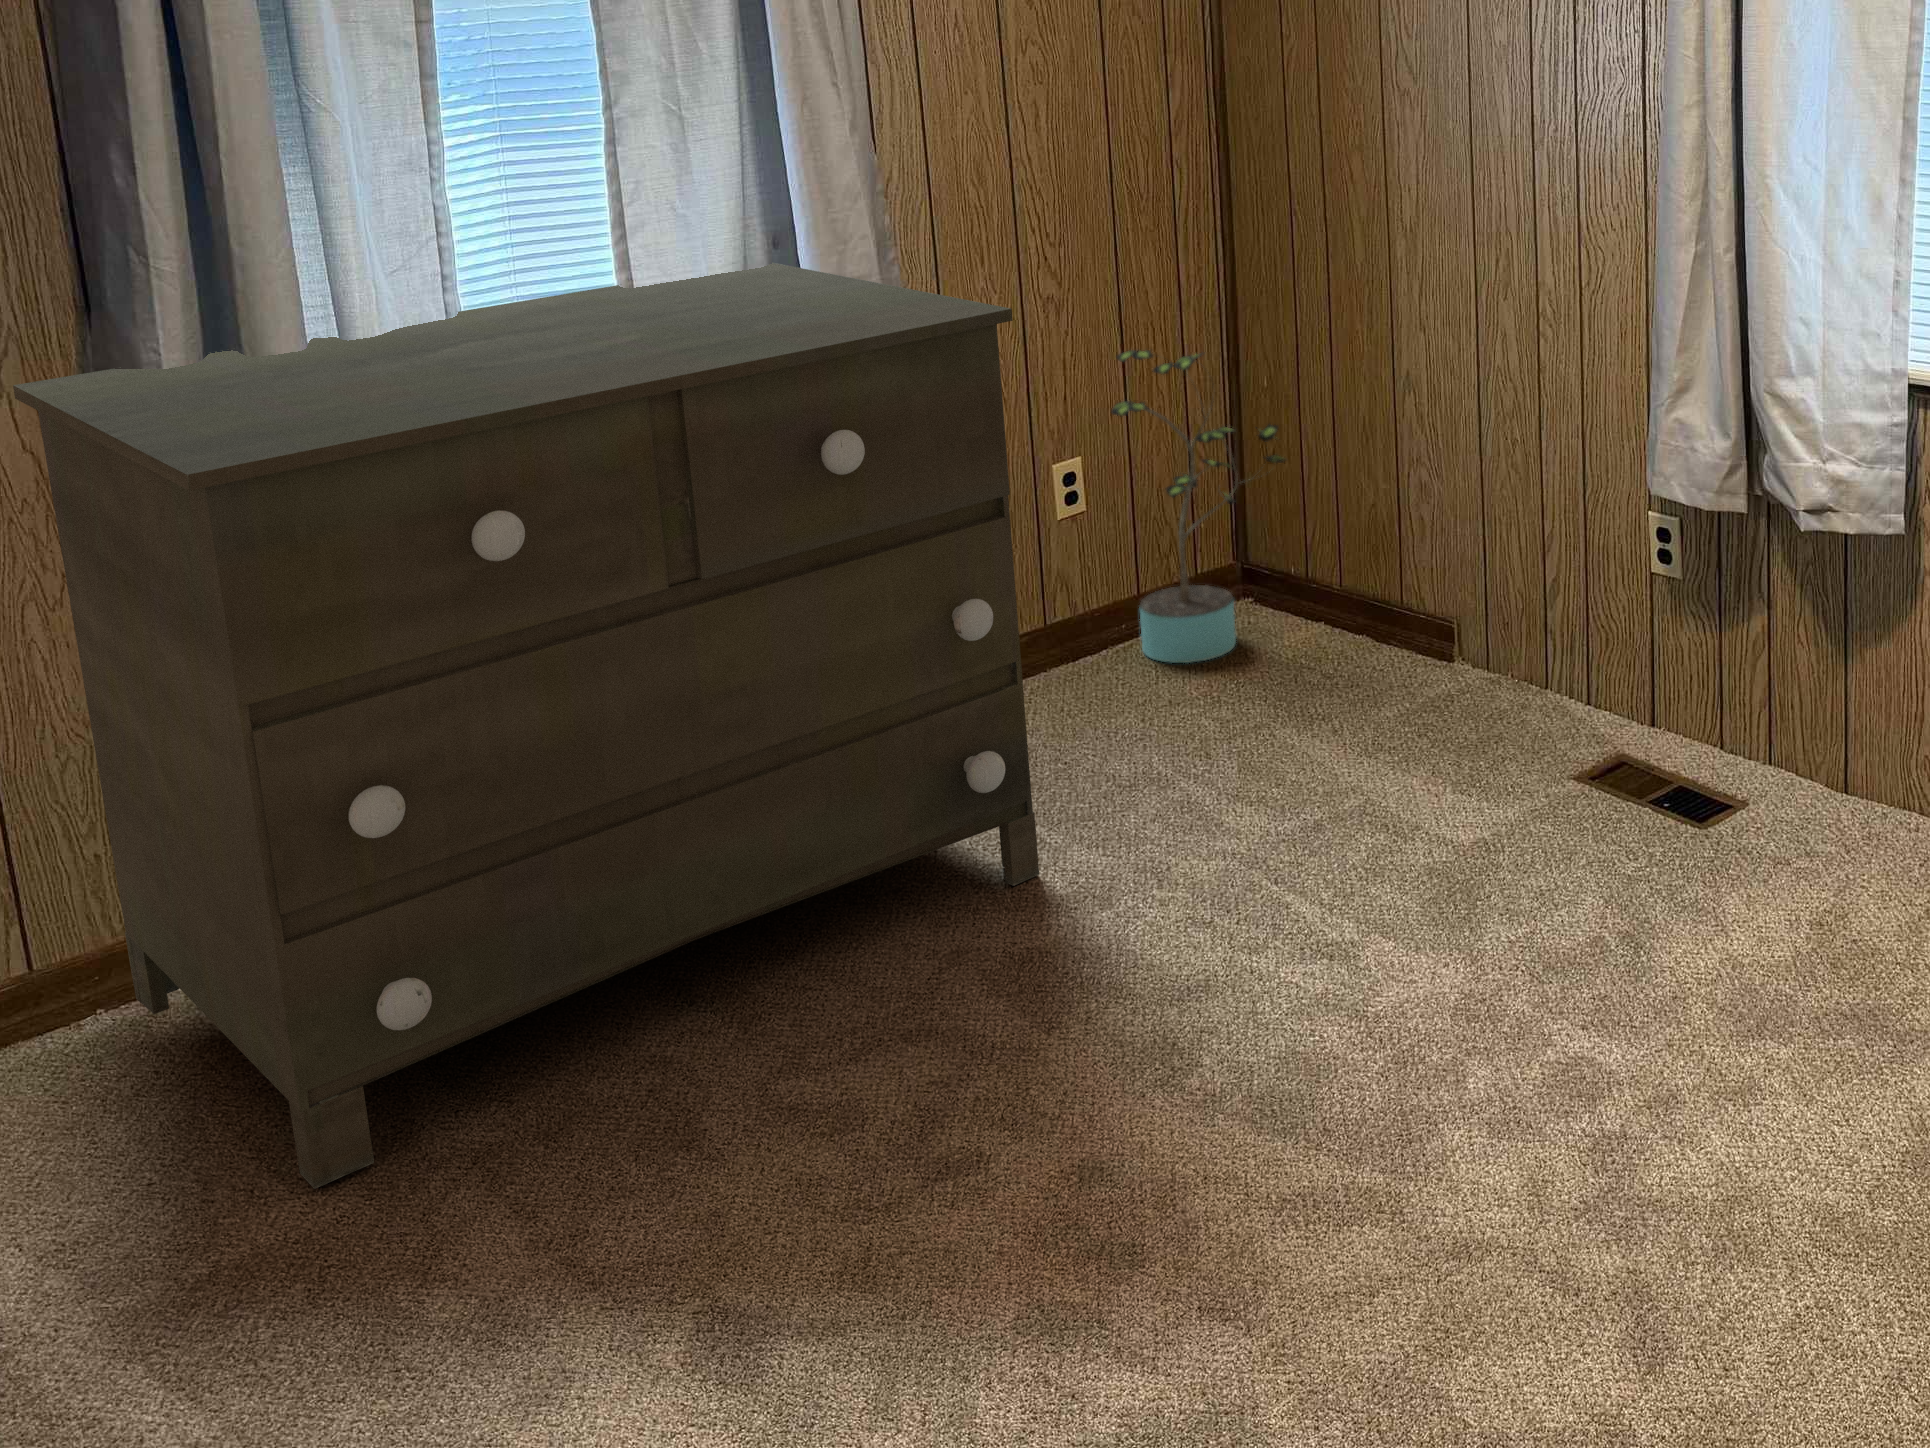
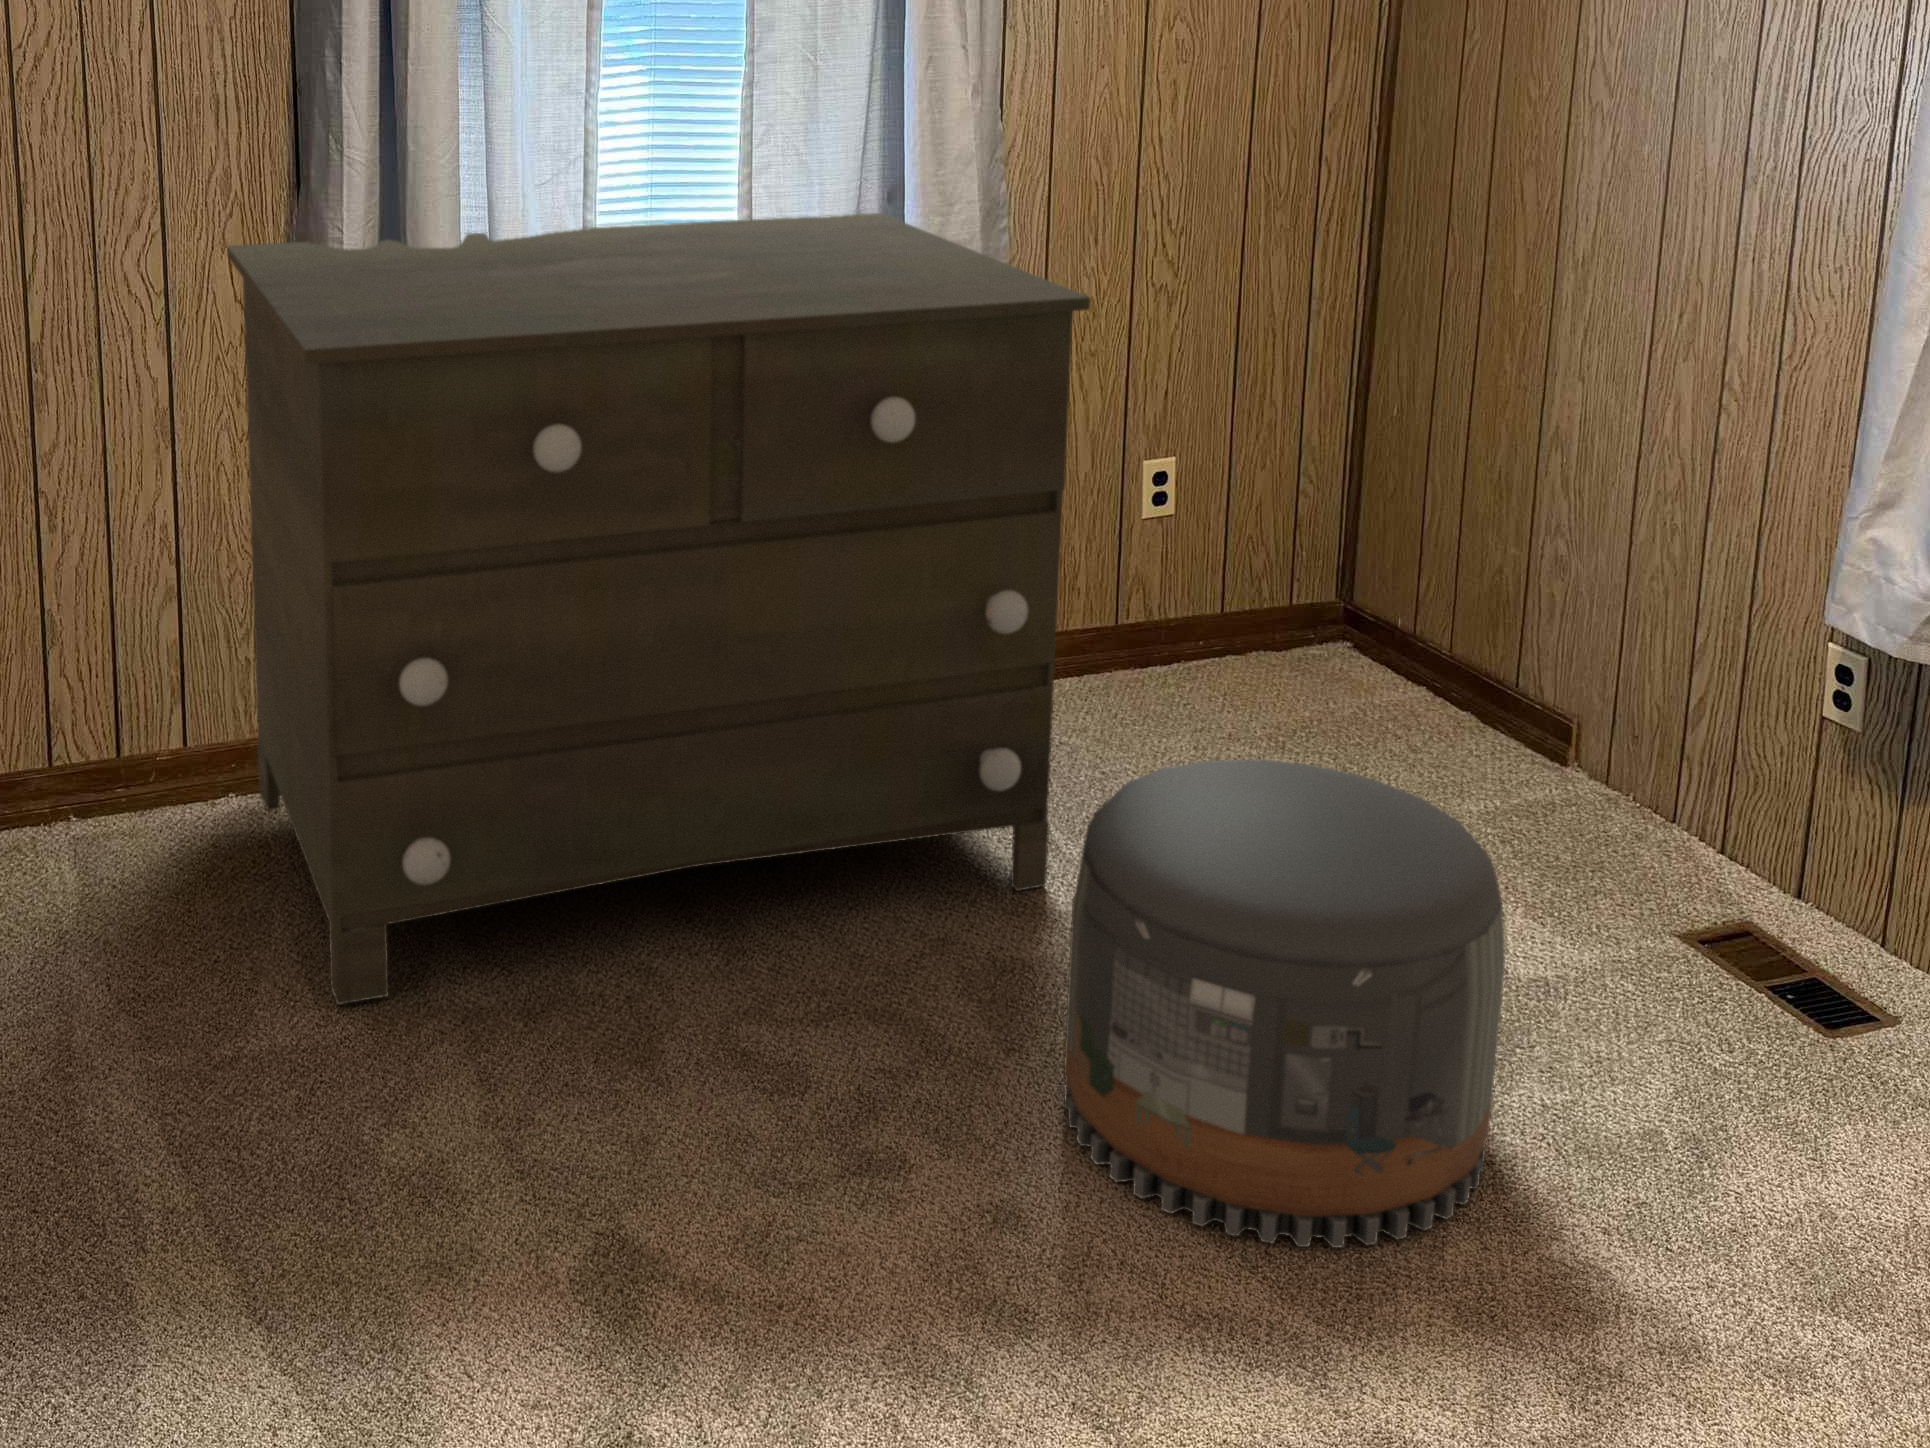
potted plant: present [1111,350,1286,663] -> none [1216,353,1410,699]
pouf: none [1097,696,1482,1126] -> present [1064,759,1505,1248]

